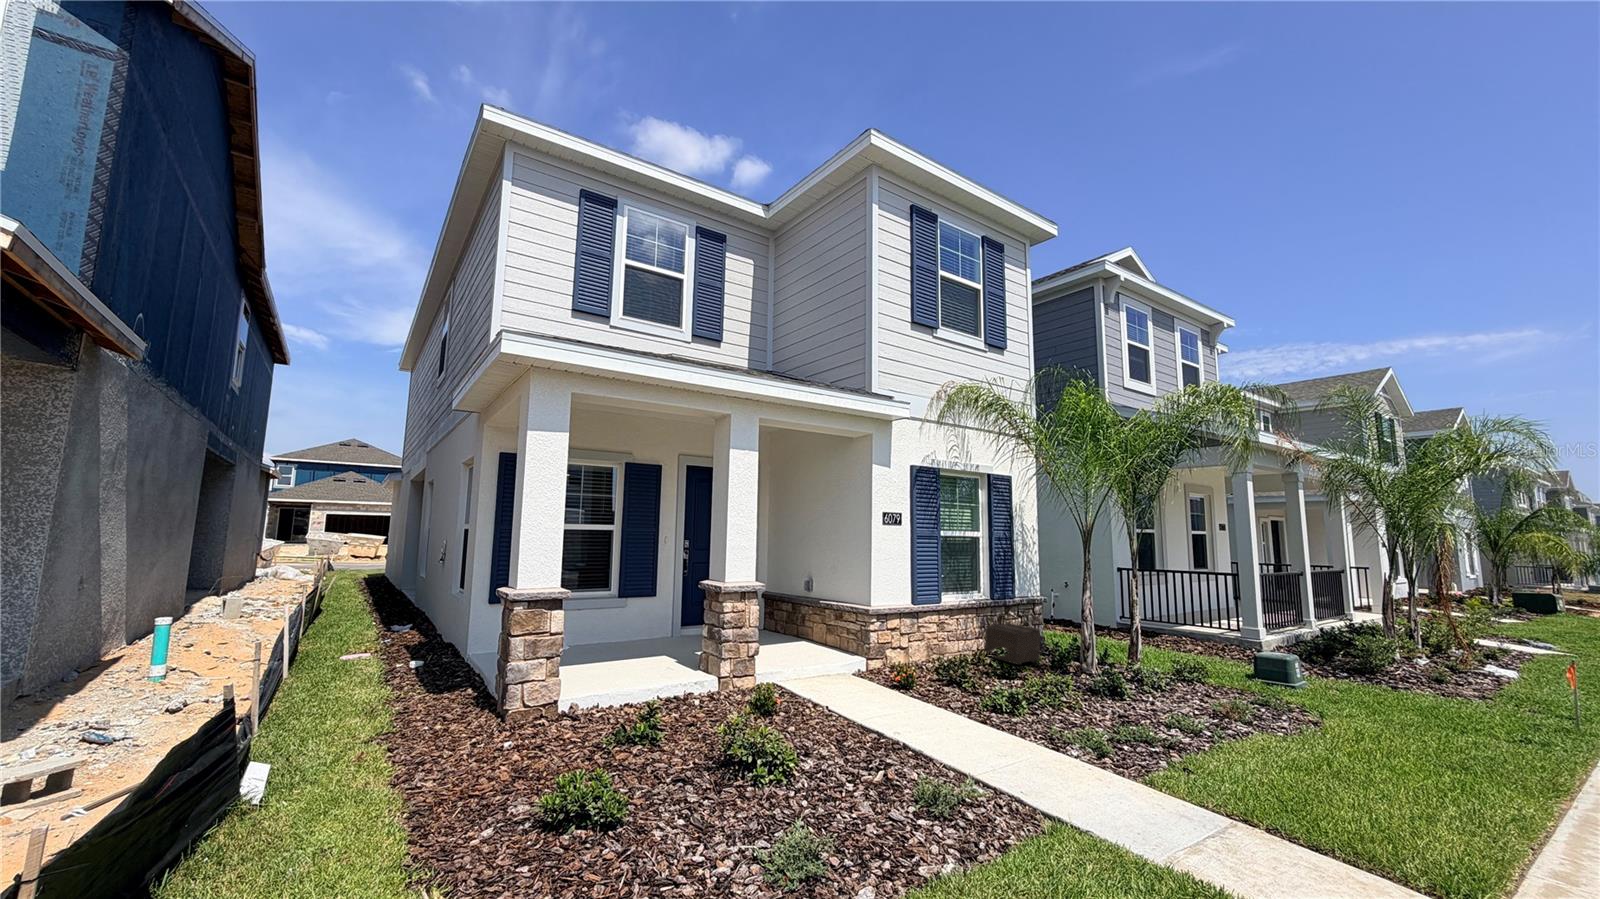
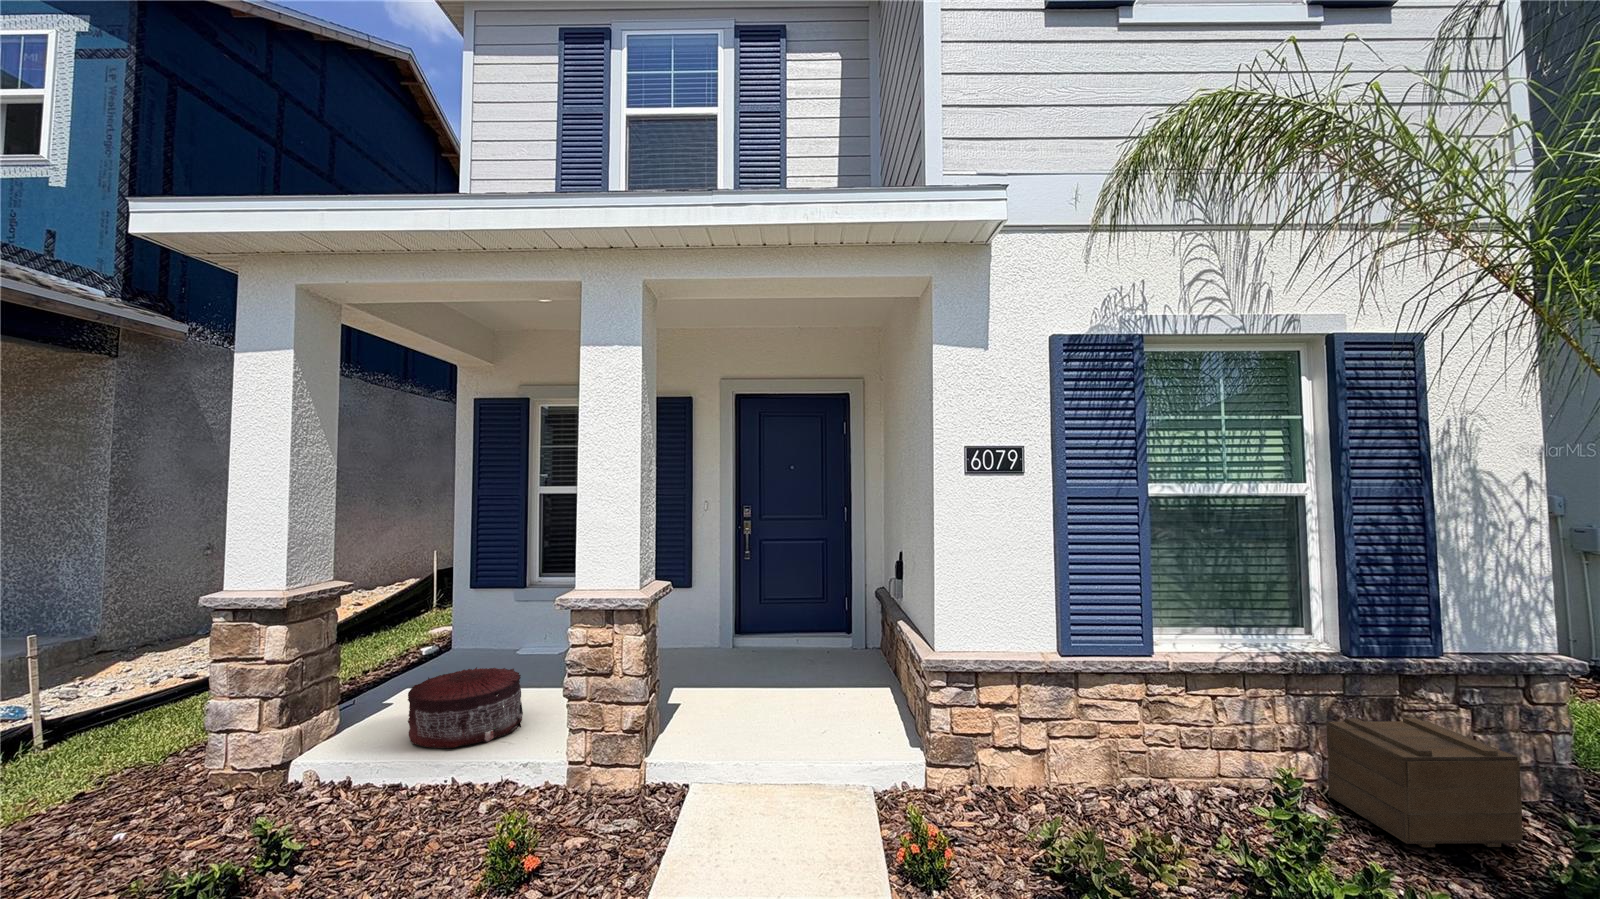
pouf: none [598,635,664,681] -> present [408,667,523,748]

